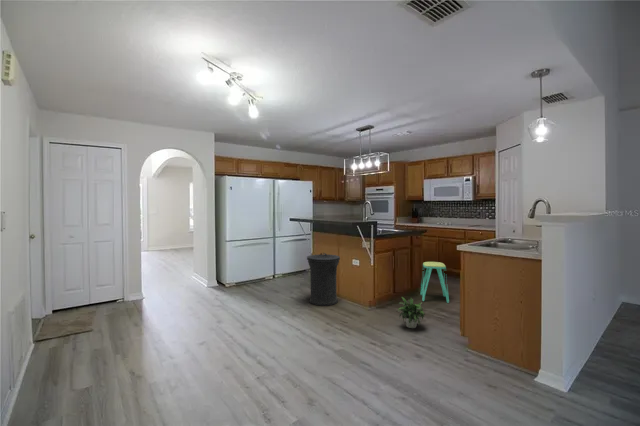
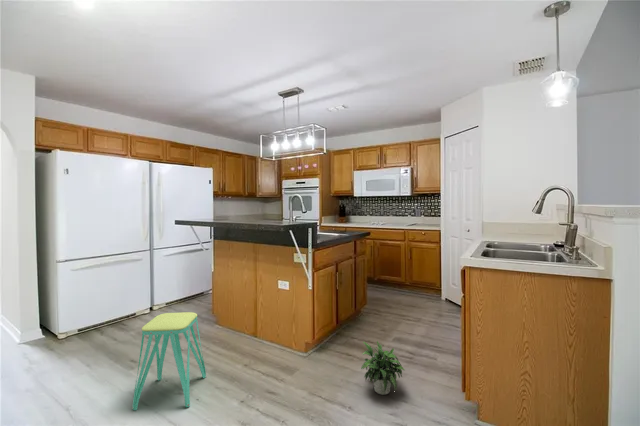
trash can: present [307,253,340,306] -> none [204,275,260,363]
stool: present [420,262,449,303] -> present [133,312,206,410]

